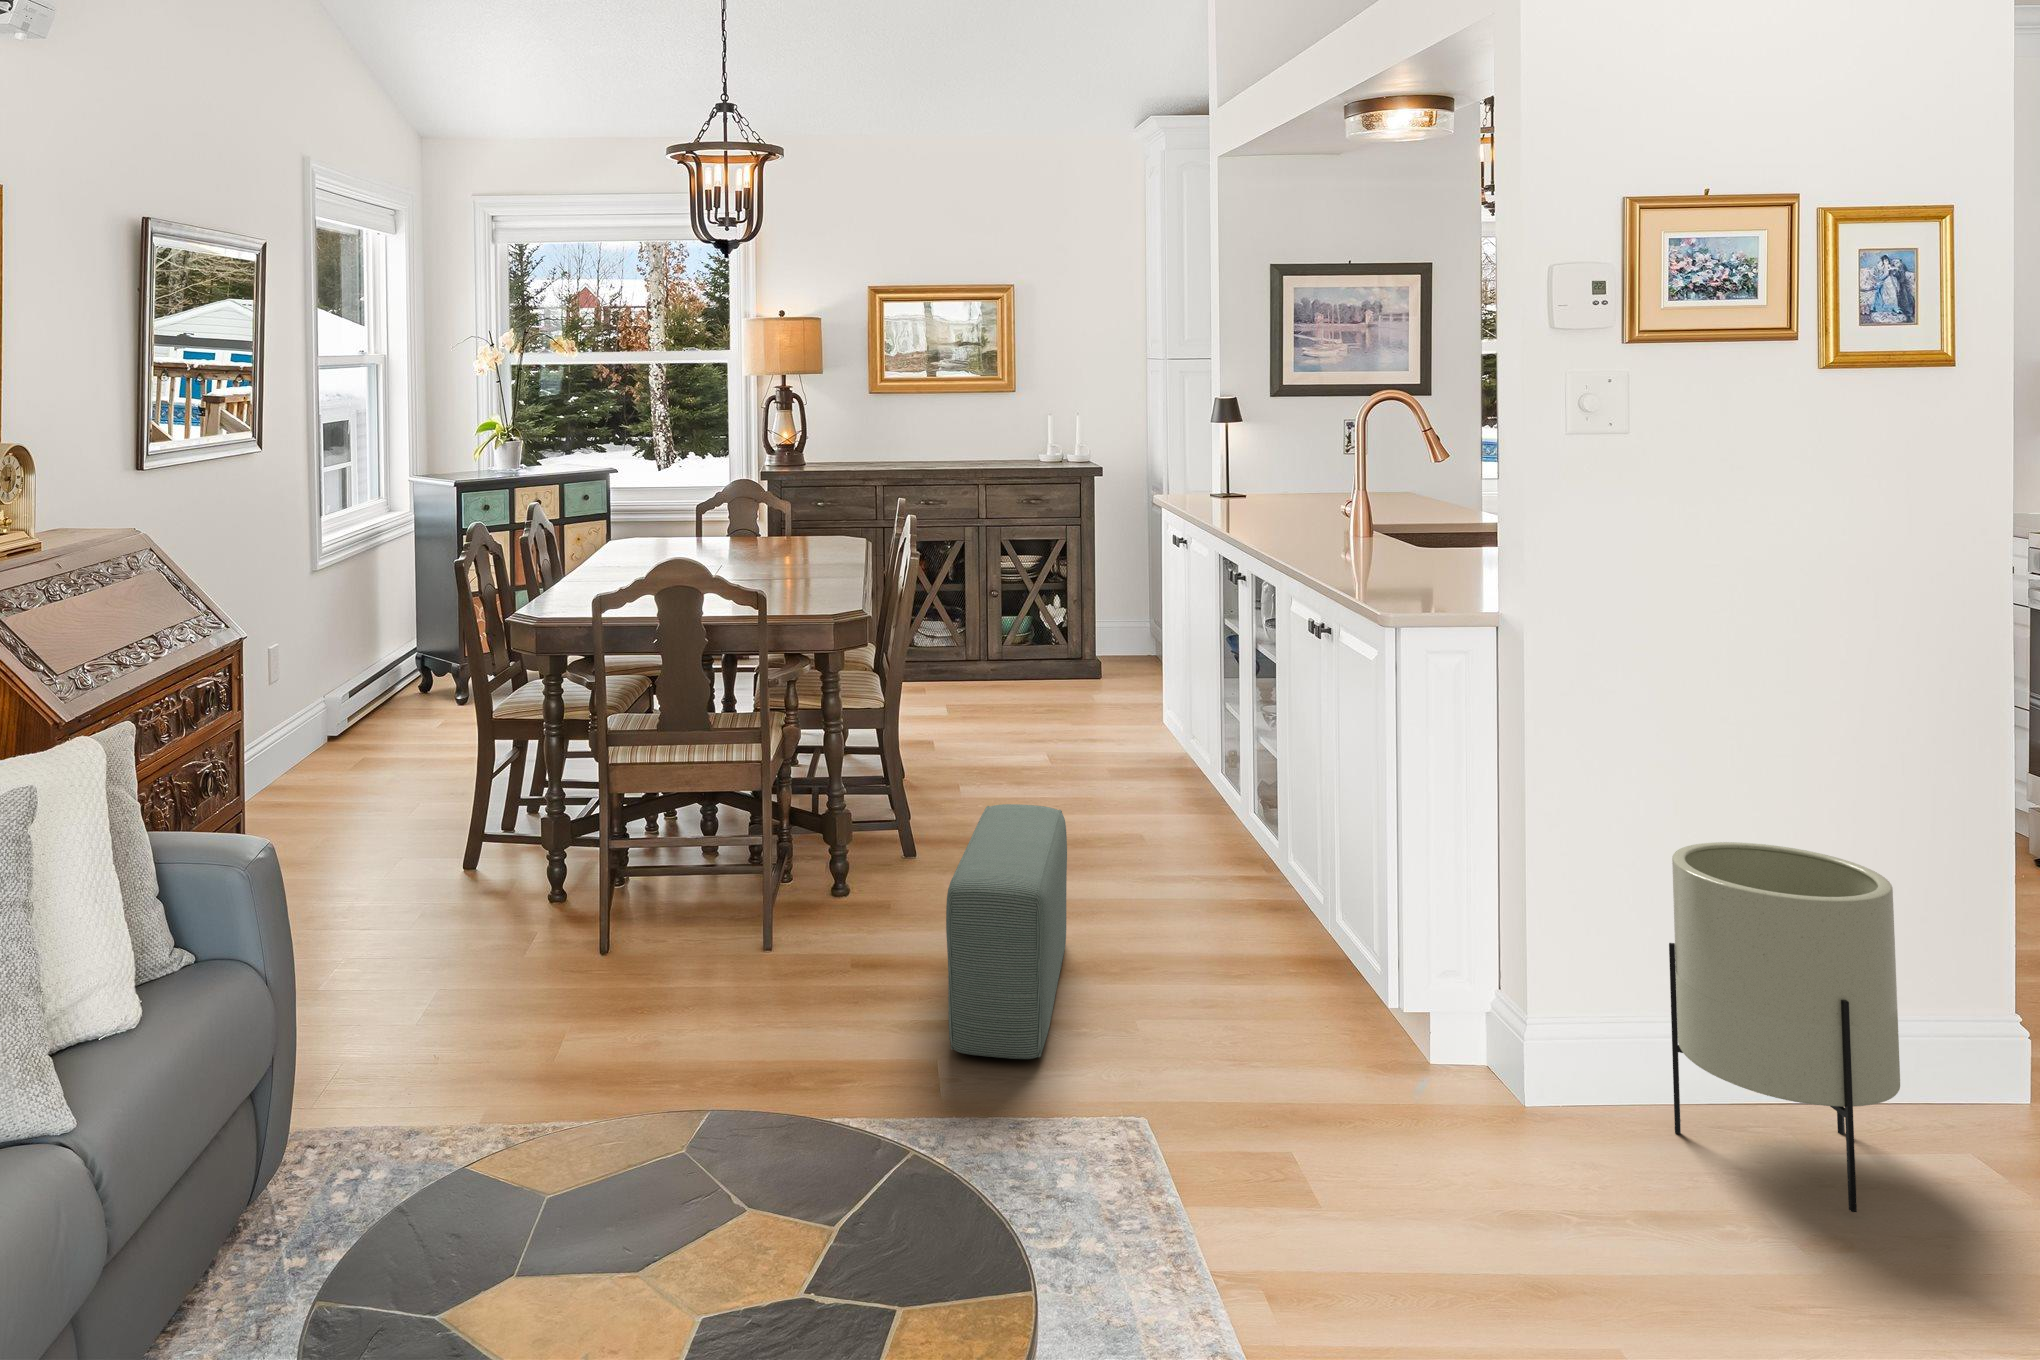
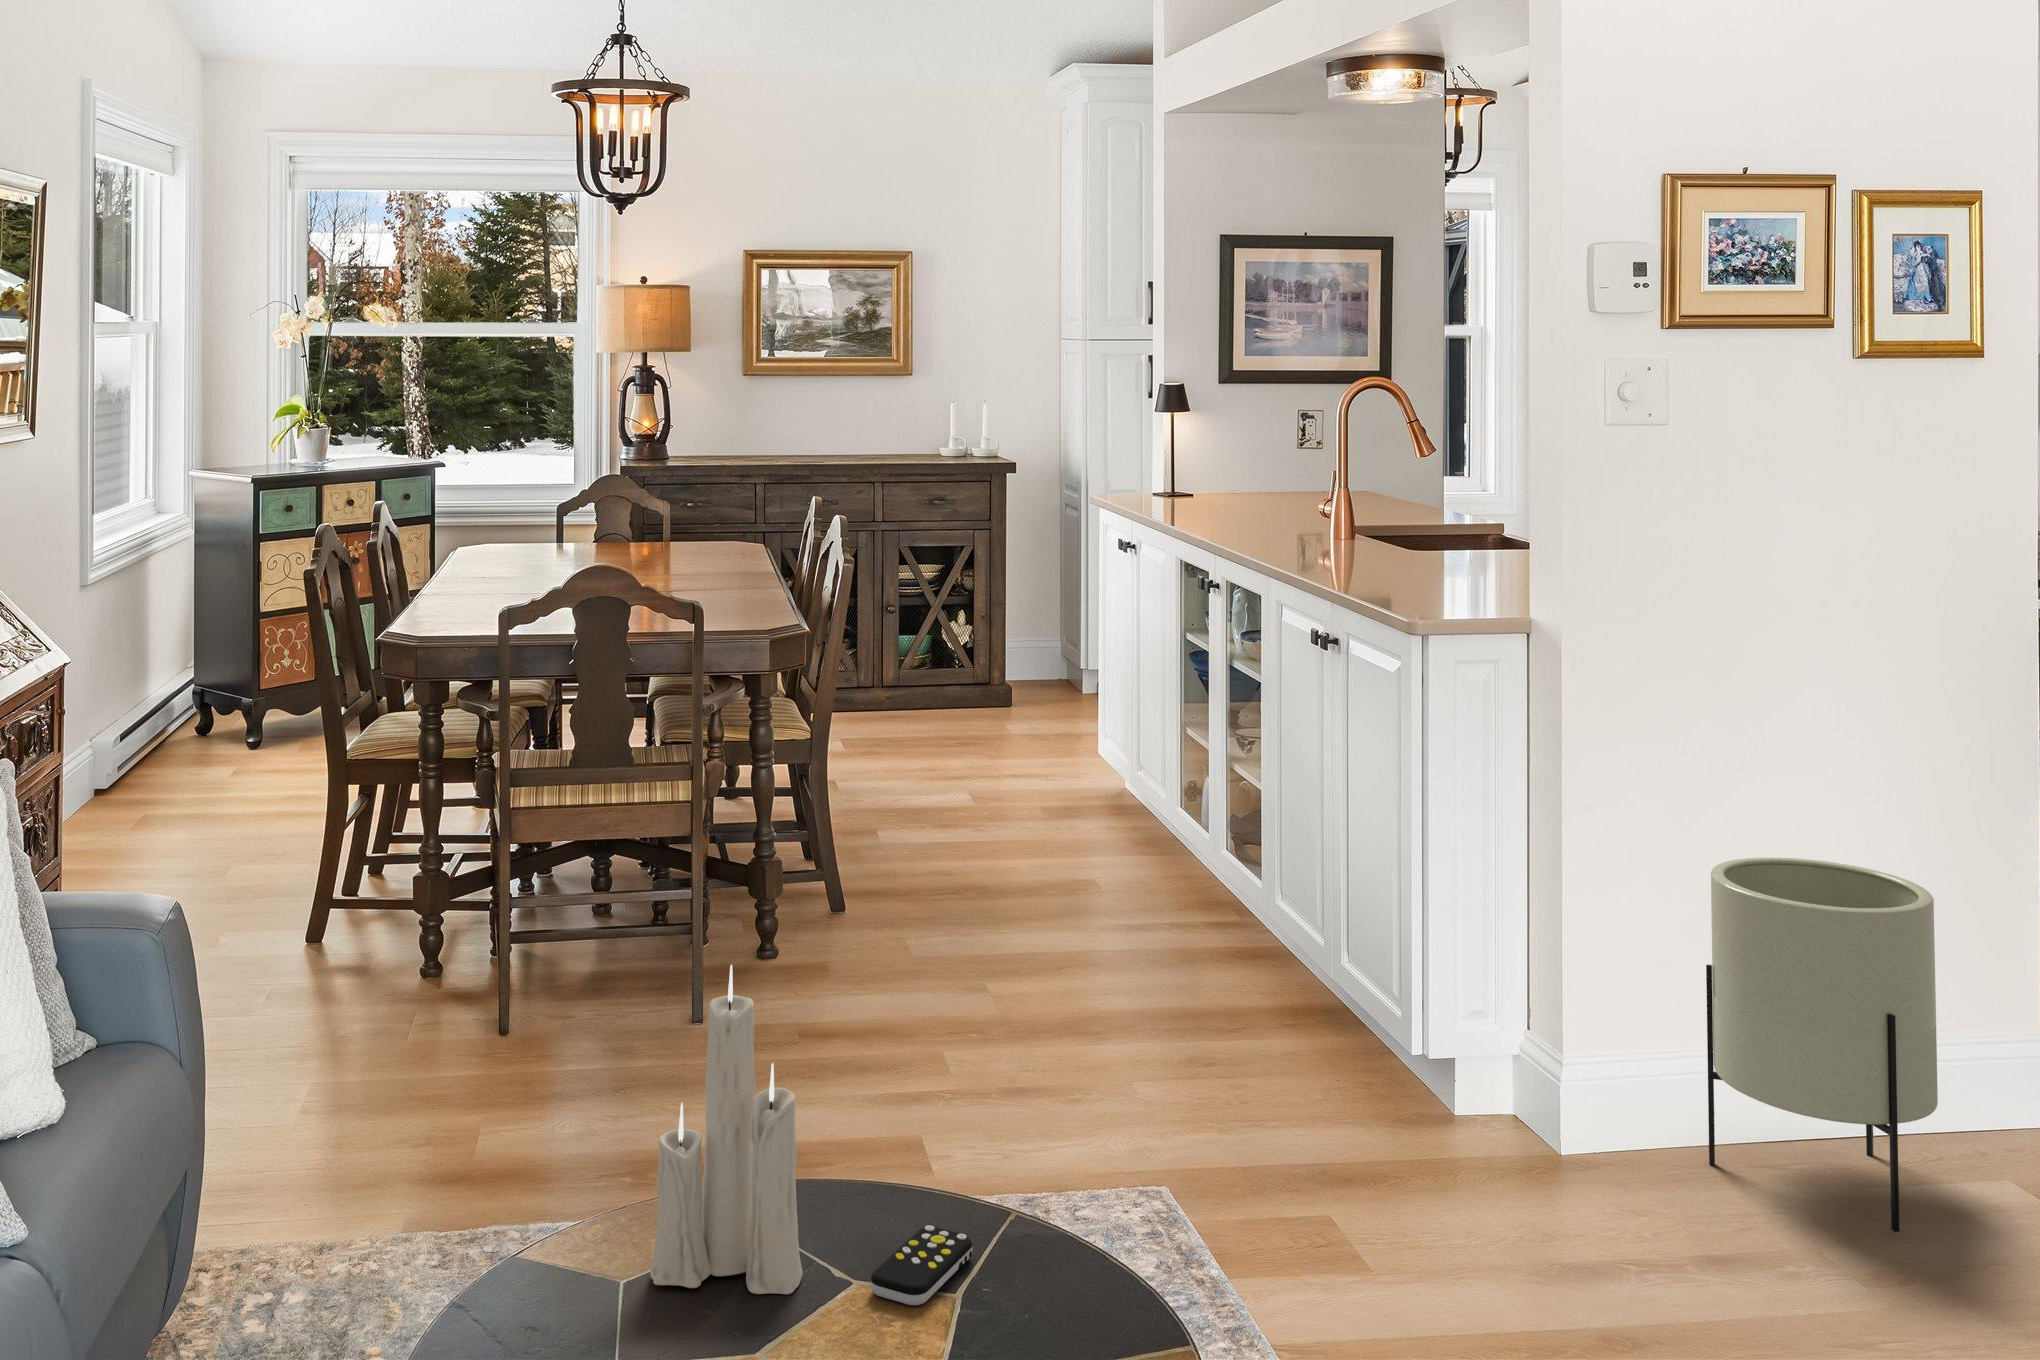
pouf: present [946,804,1067,1059] -> none [931,844,1043,1124]
candle: none [583,902,715,1218] -> present [650,965,803,1294]
remote control: none [769,1161,871,1236] -> present [871,1225,972,1305]

